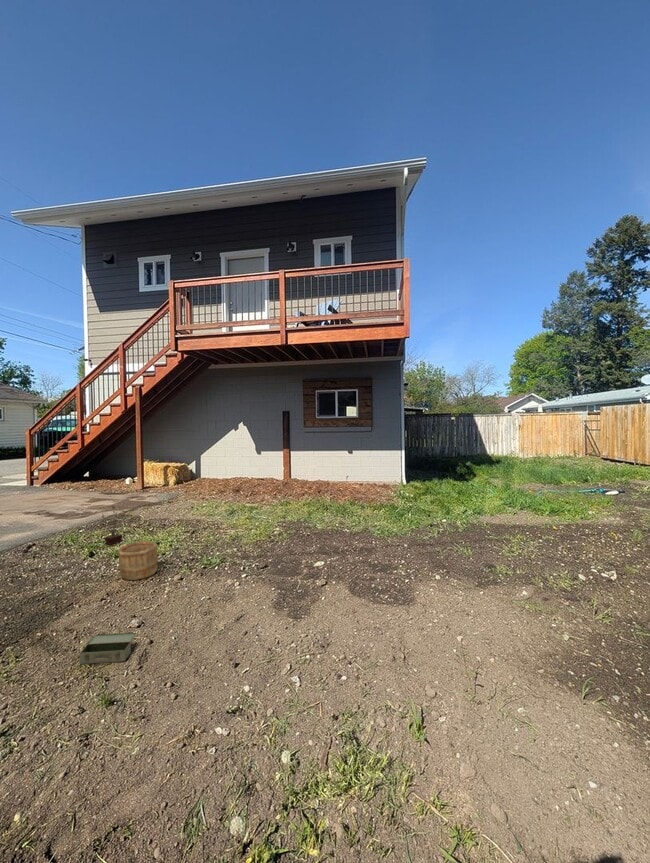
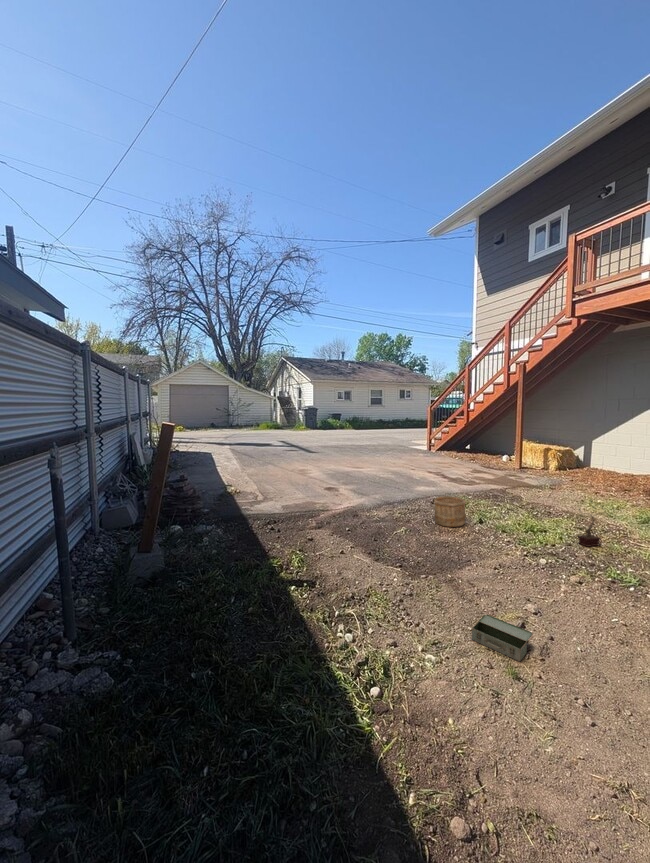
potted plant: present [102,506,133,545] -> present [578,501,614,547]
wooden bucket: present [117,541,158,580] -> present [434,496,466,527]

